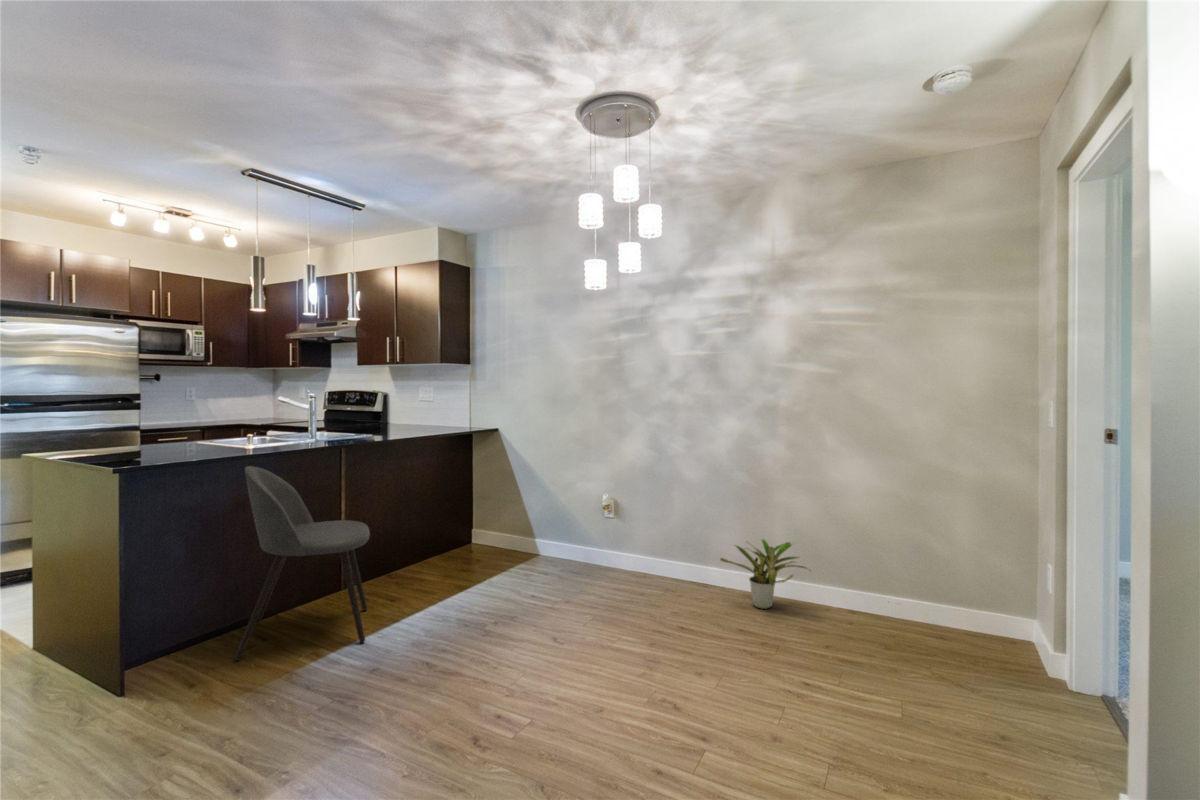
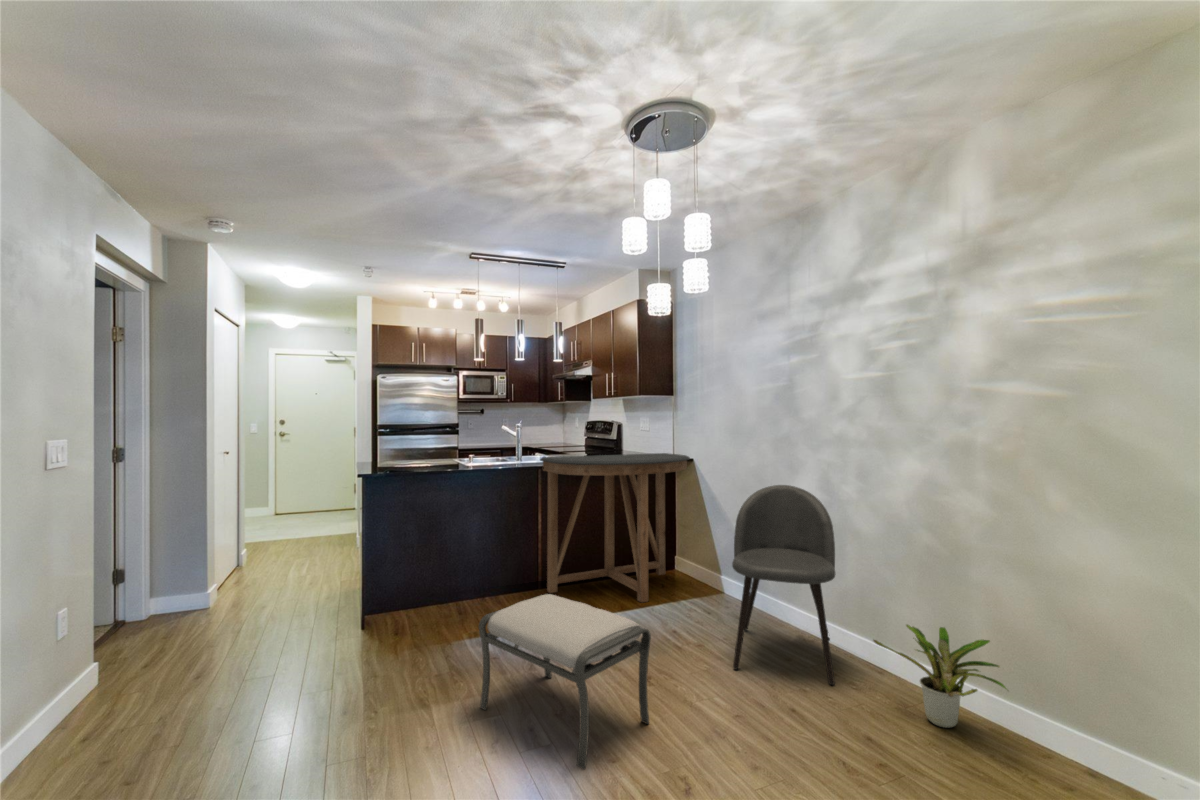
console table: none [350,425,506,590] -> present [540,453,690,602]
dining chair: present [235,466,370,660] -> present [732,485,836,685]
ottoman: none [427,575,595,716] -> present [479,594,651,769]

